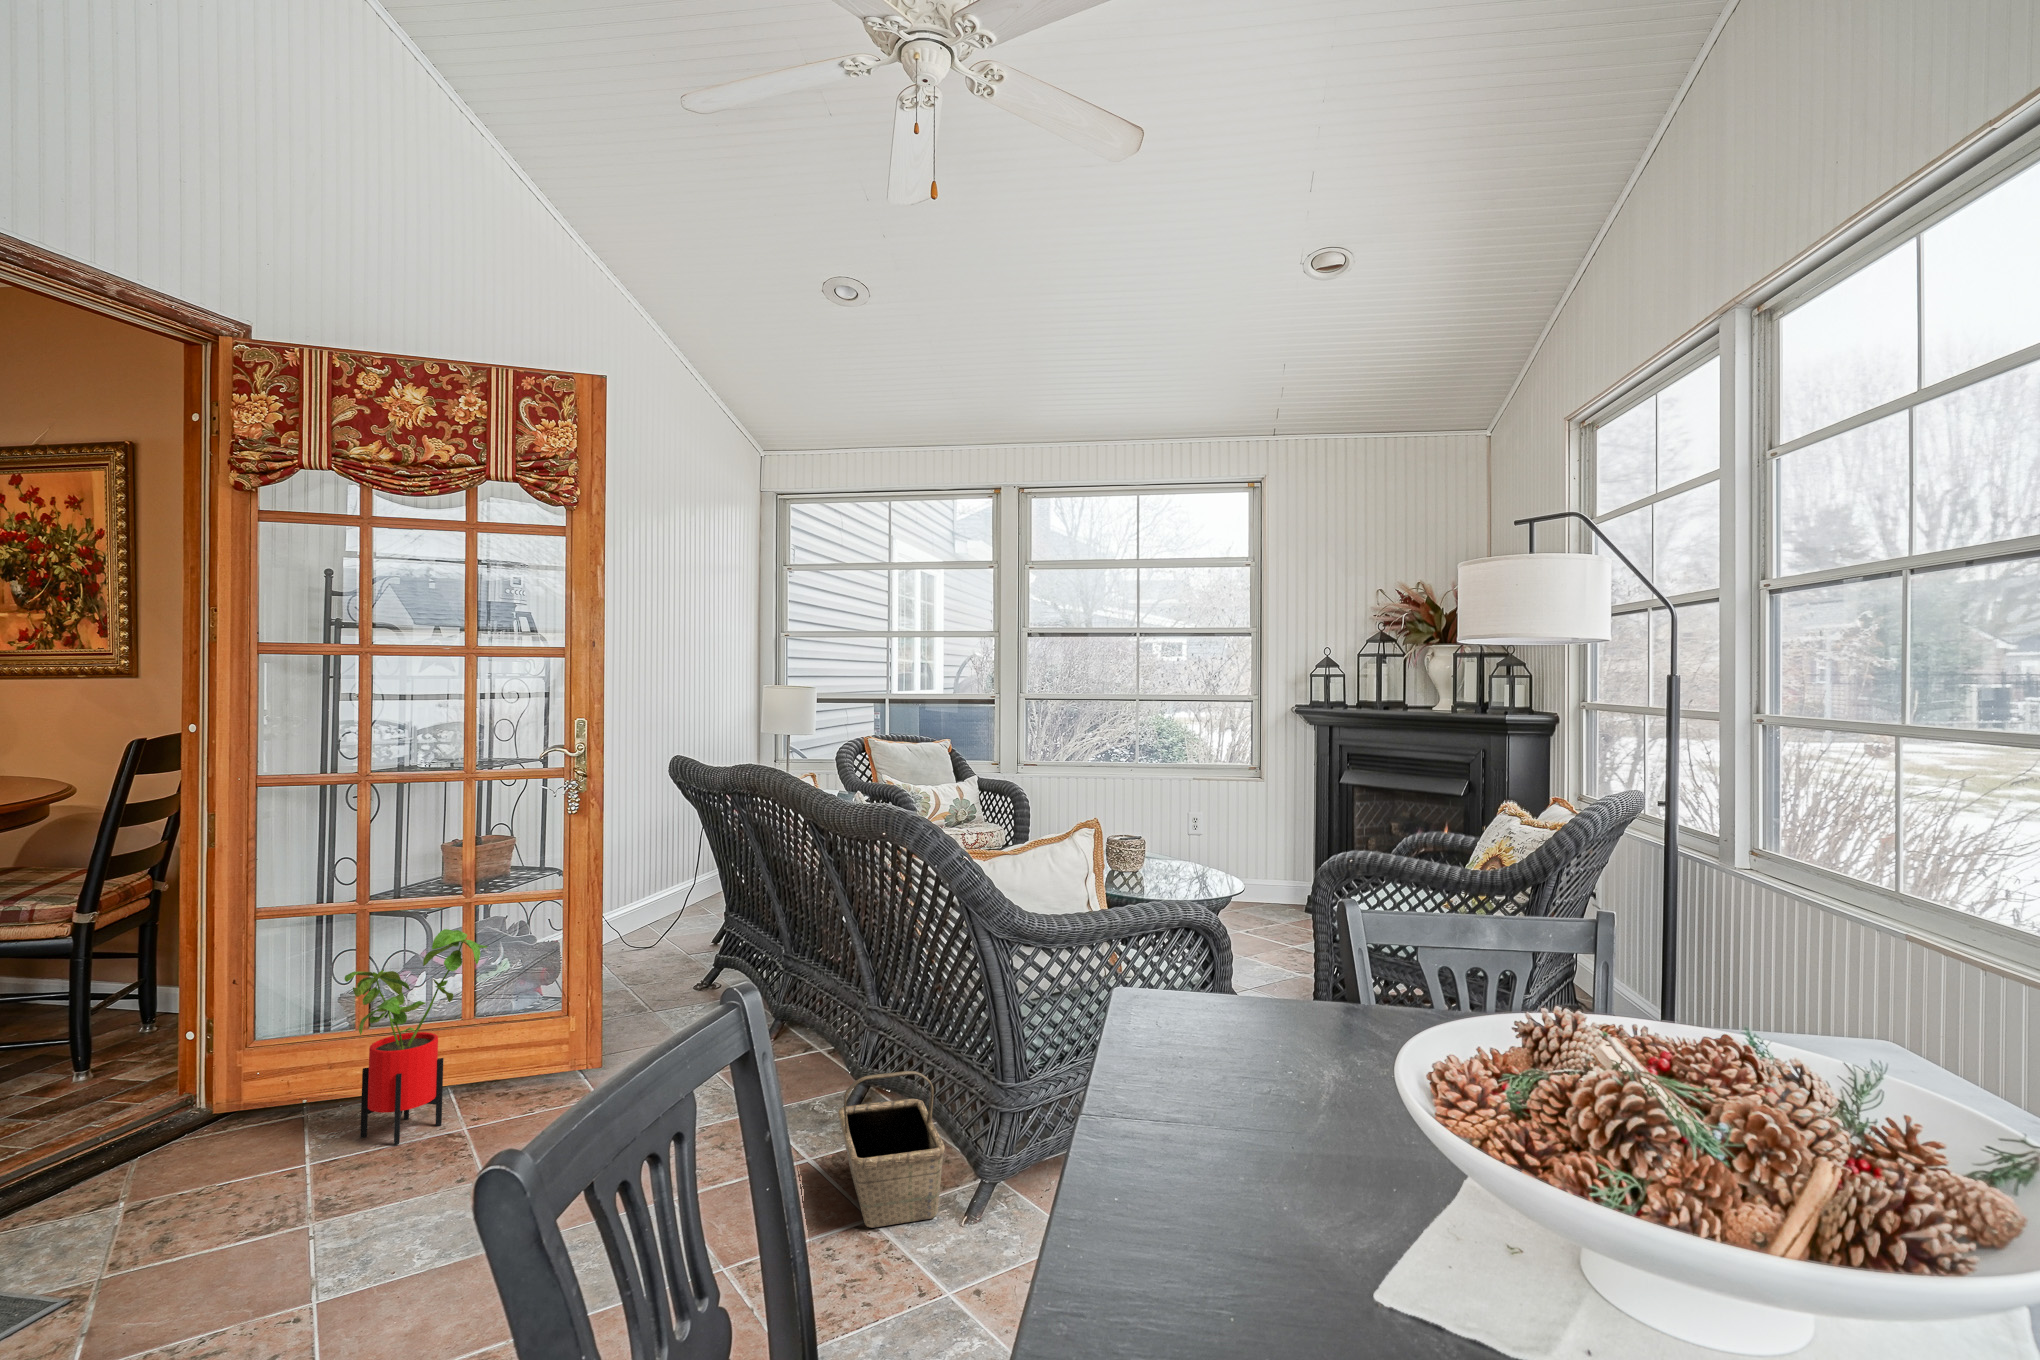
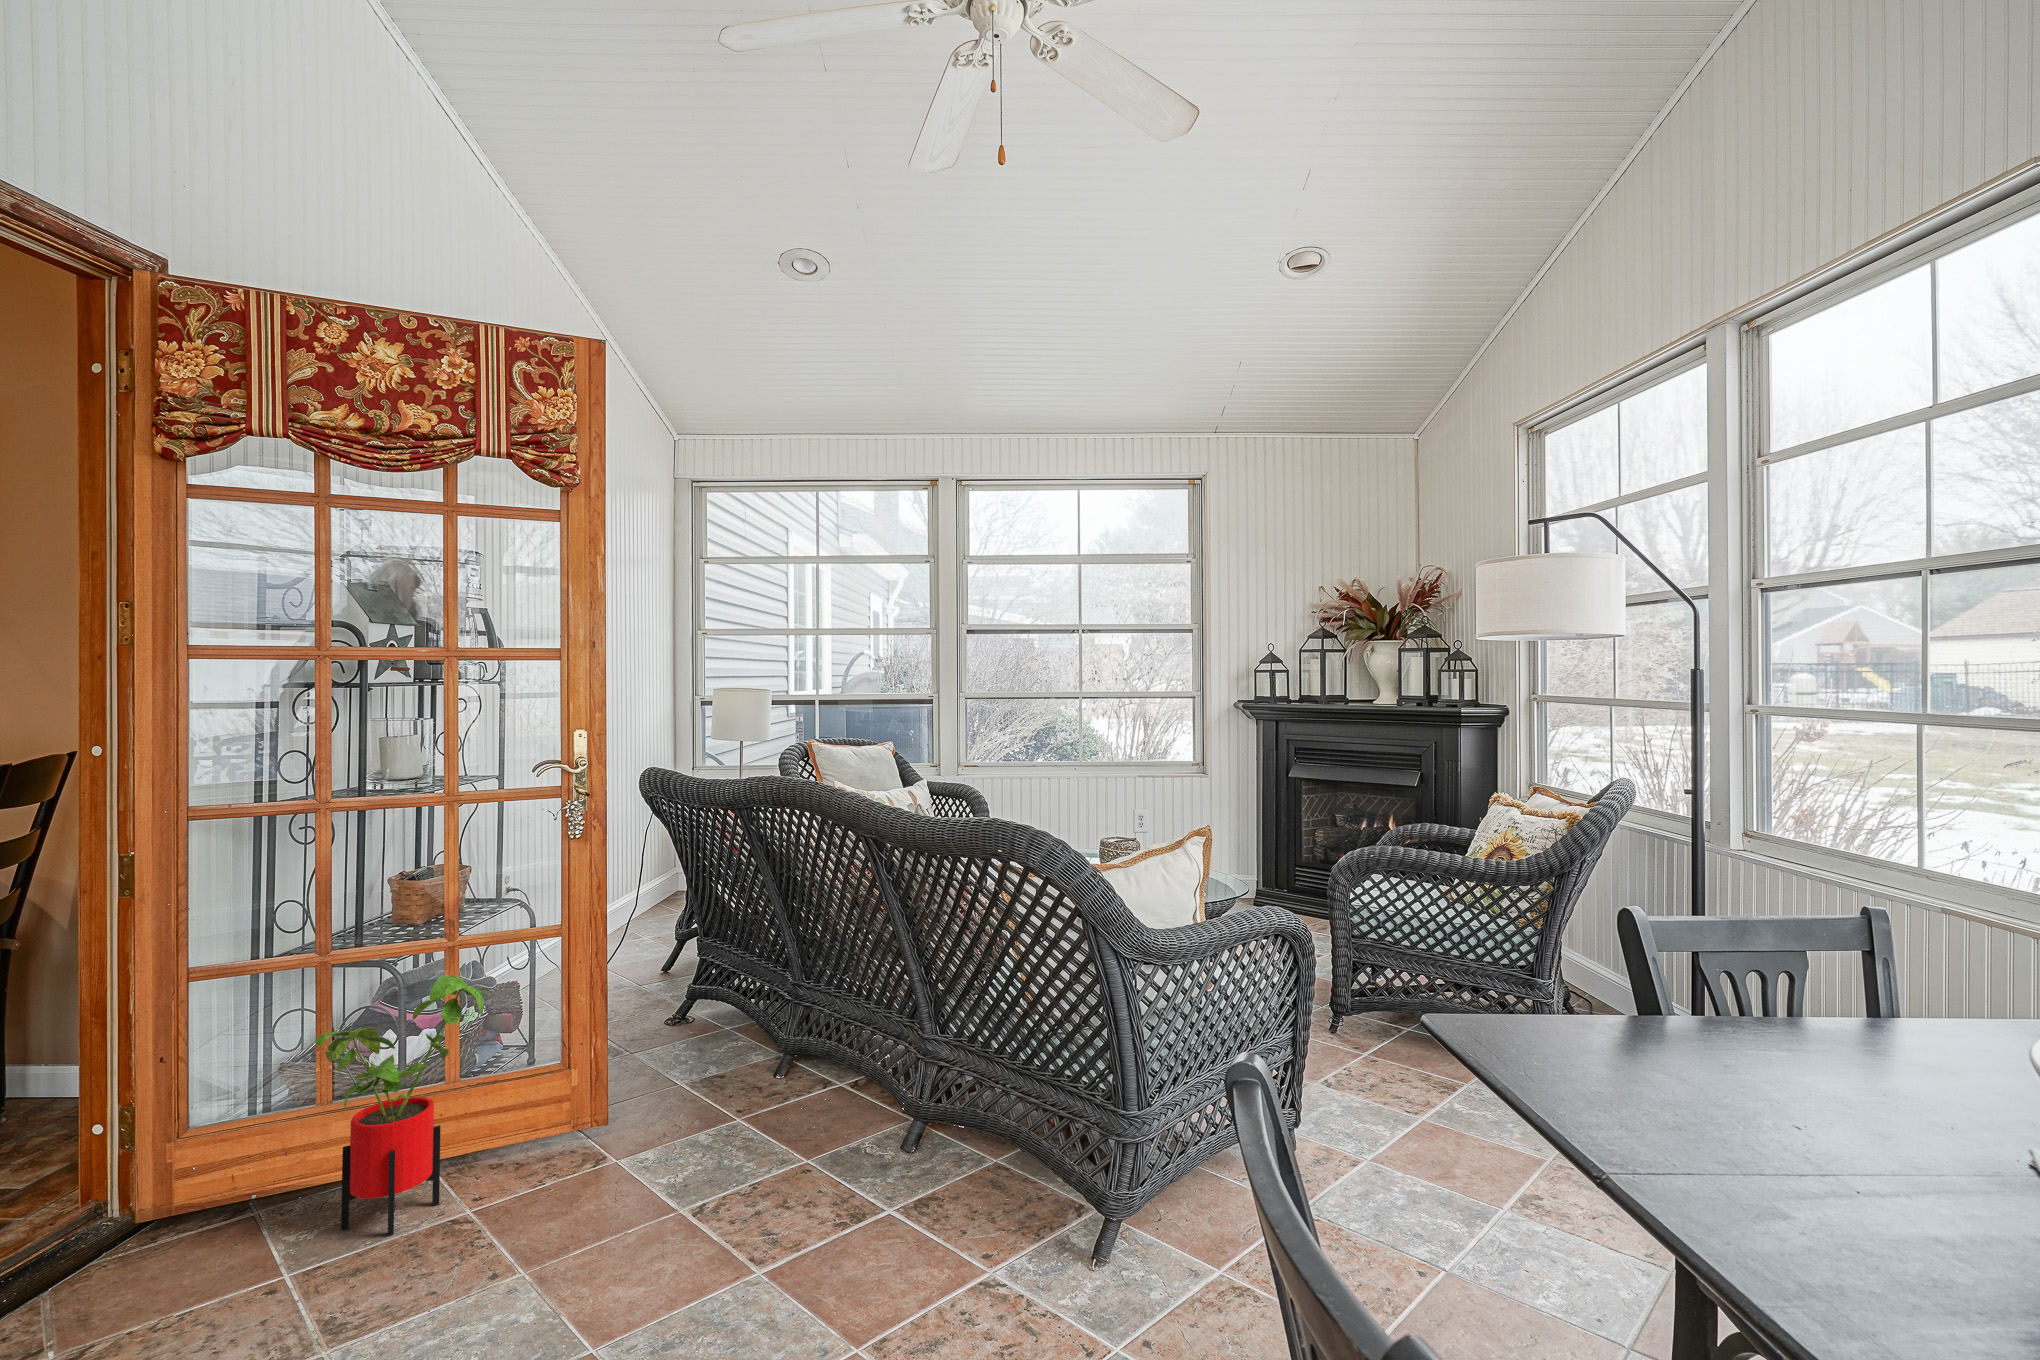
basket: present [838,1071,945,1228] -> none [932,1105,1069,1286]

